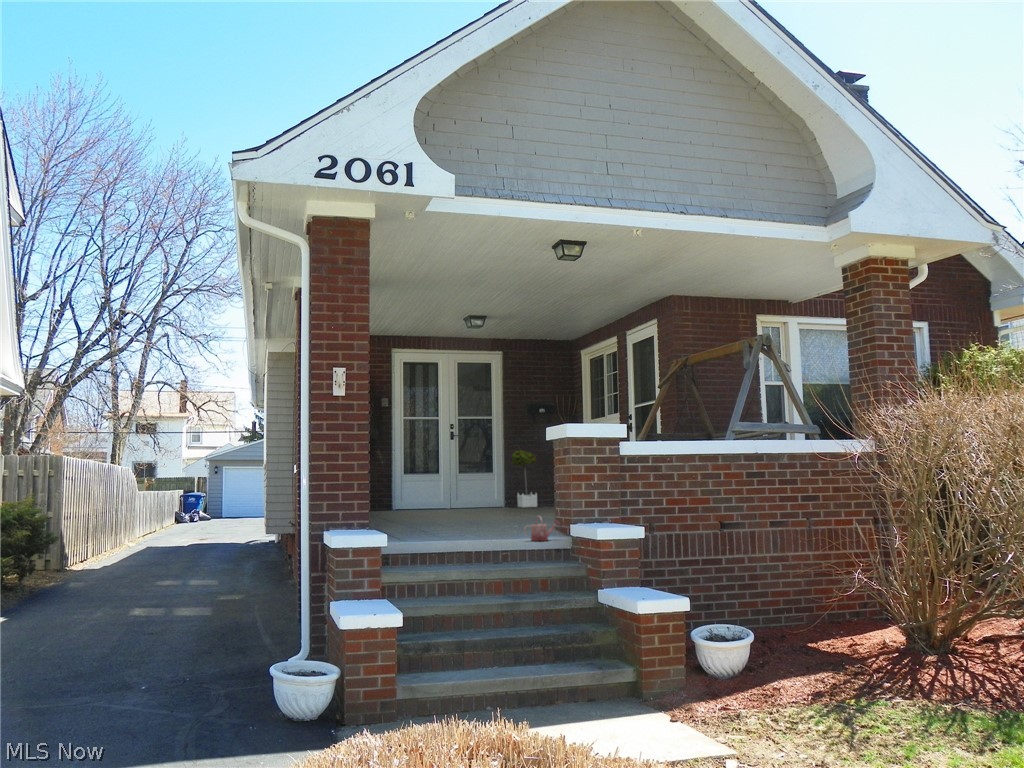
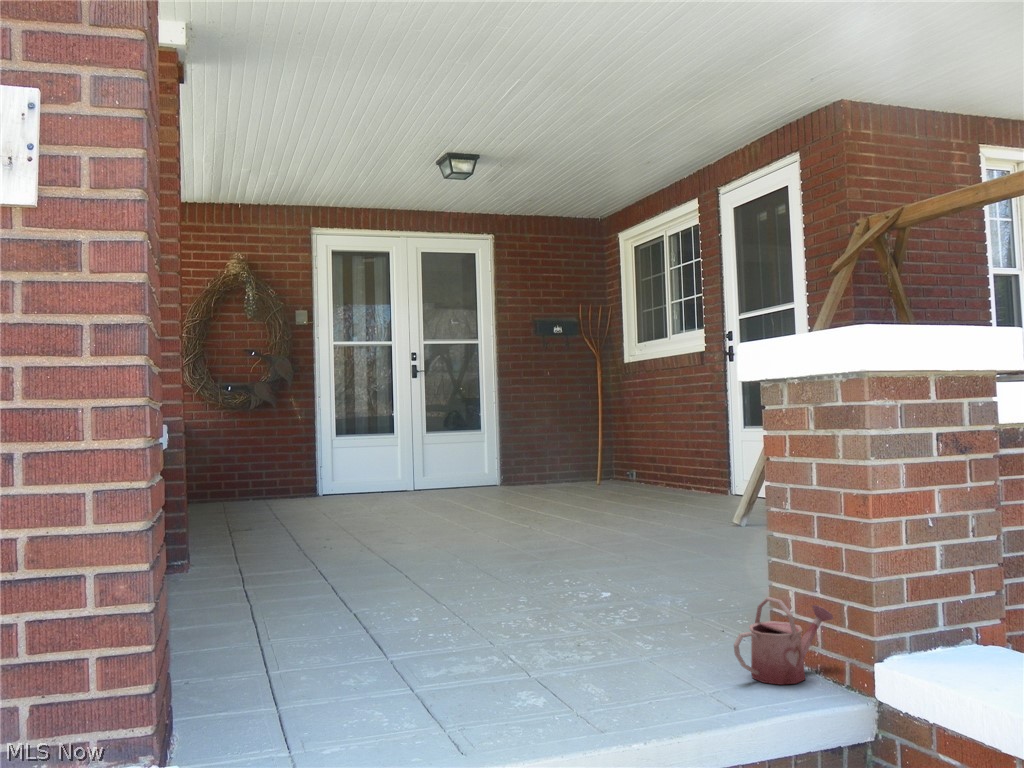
potted tree: present [512,450,537,507] -> none [513,393,557,487]

